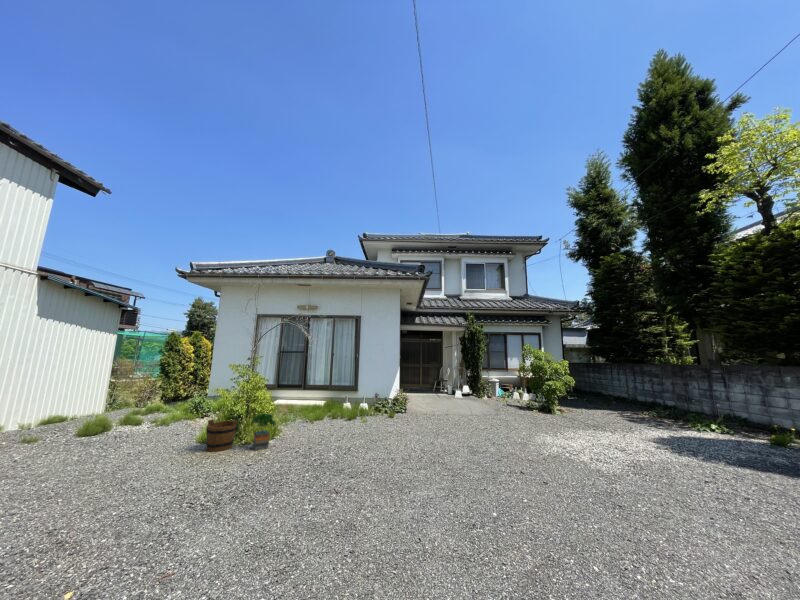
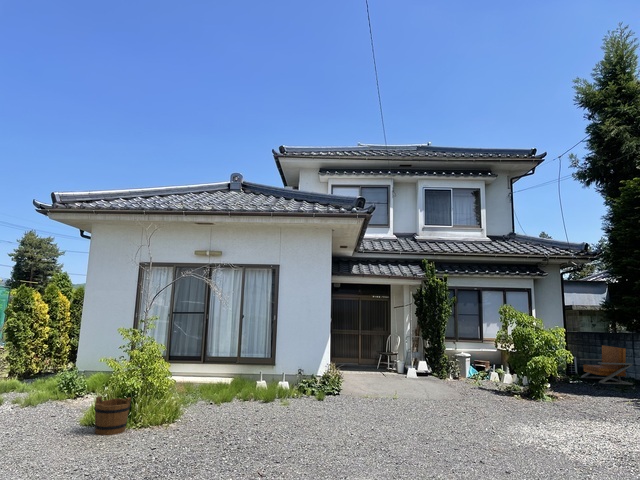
lounge chair: none [576,373,615,401] -> present [580,346,633,385]
potted tree: present [253,414,275,450] -> none [149,390,179,435]

